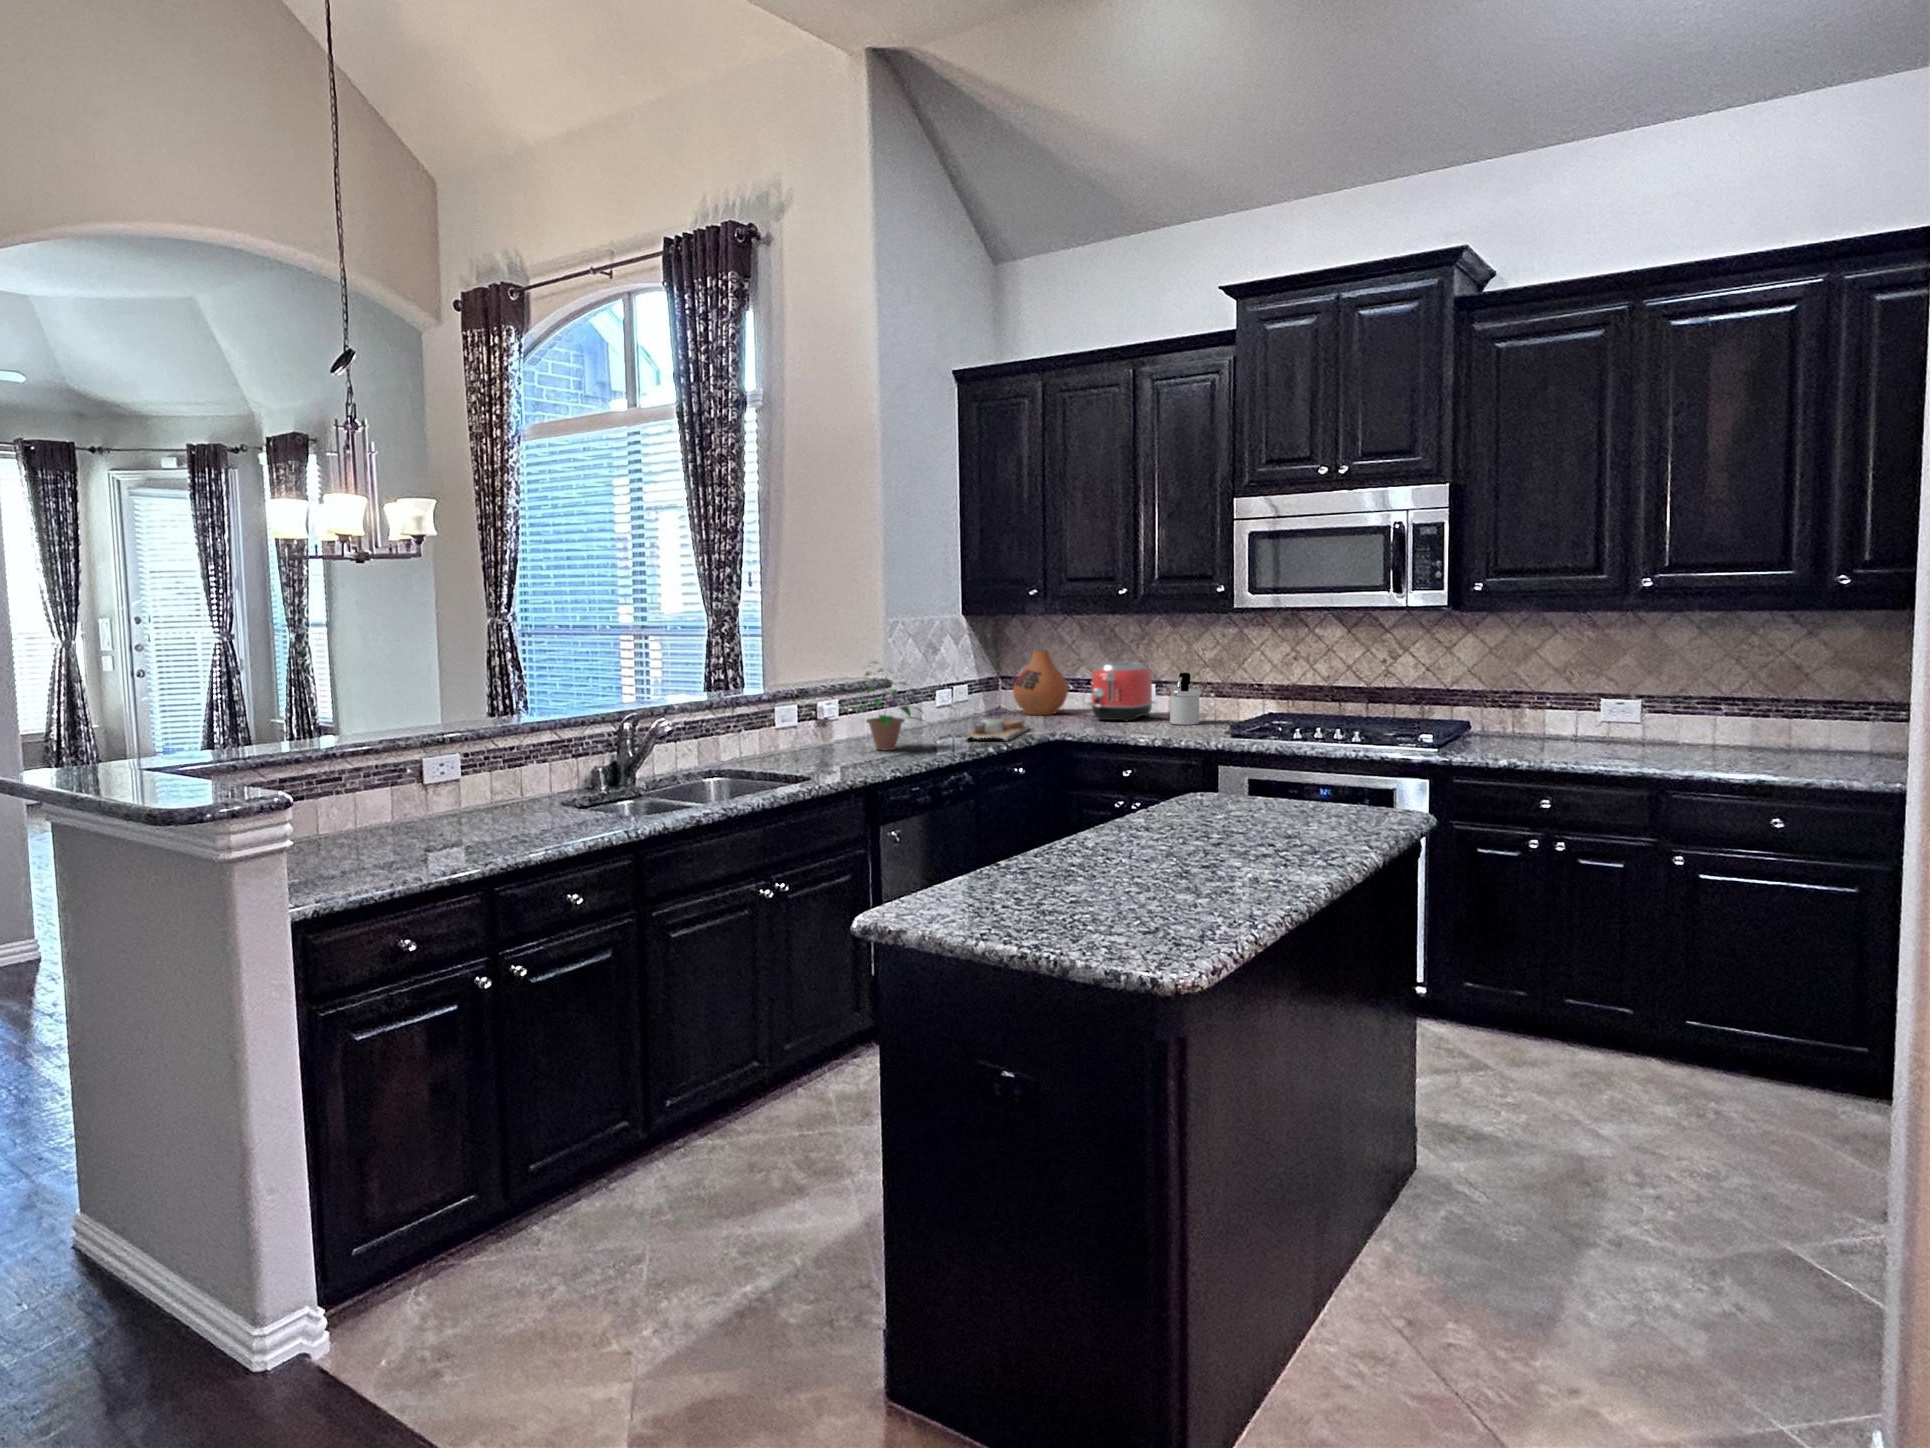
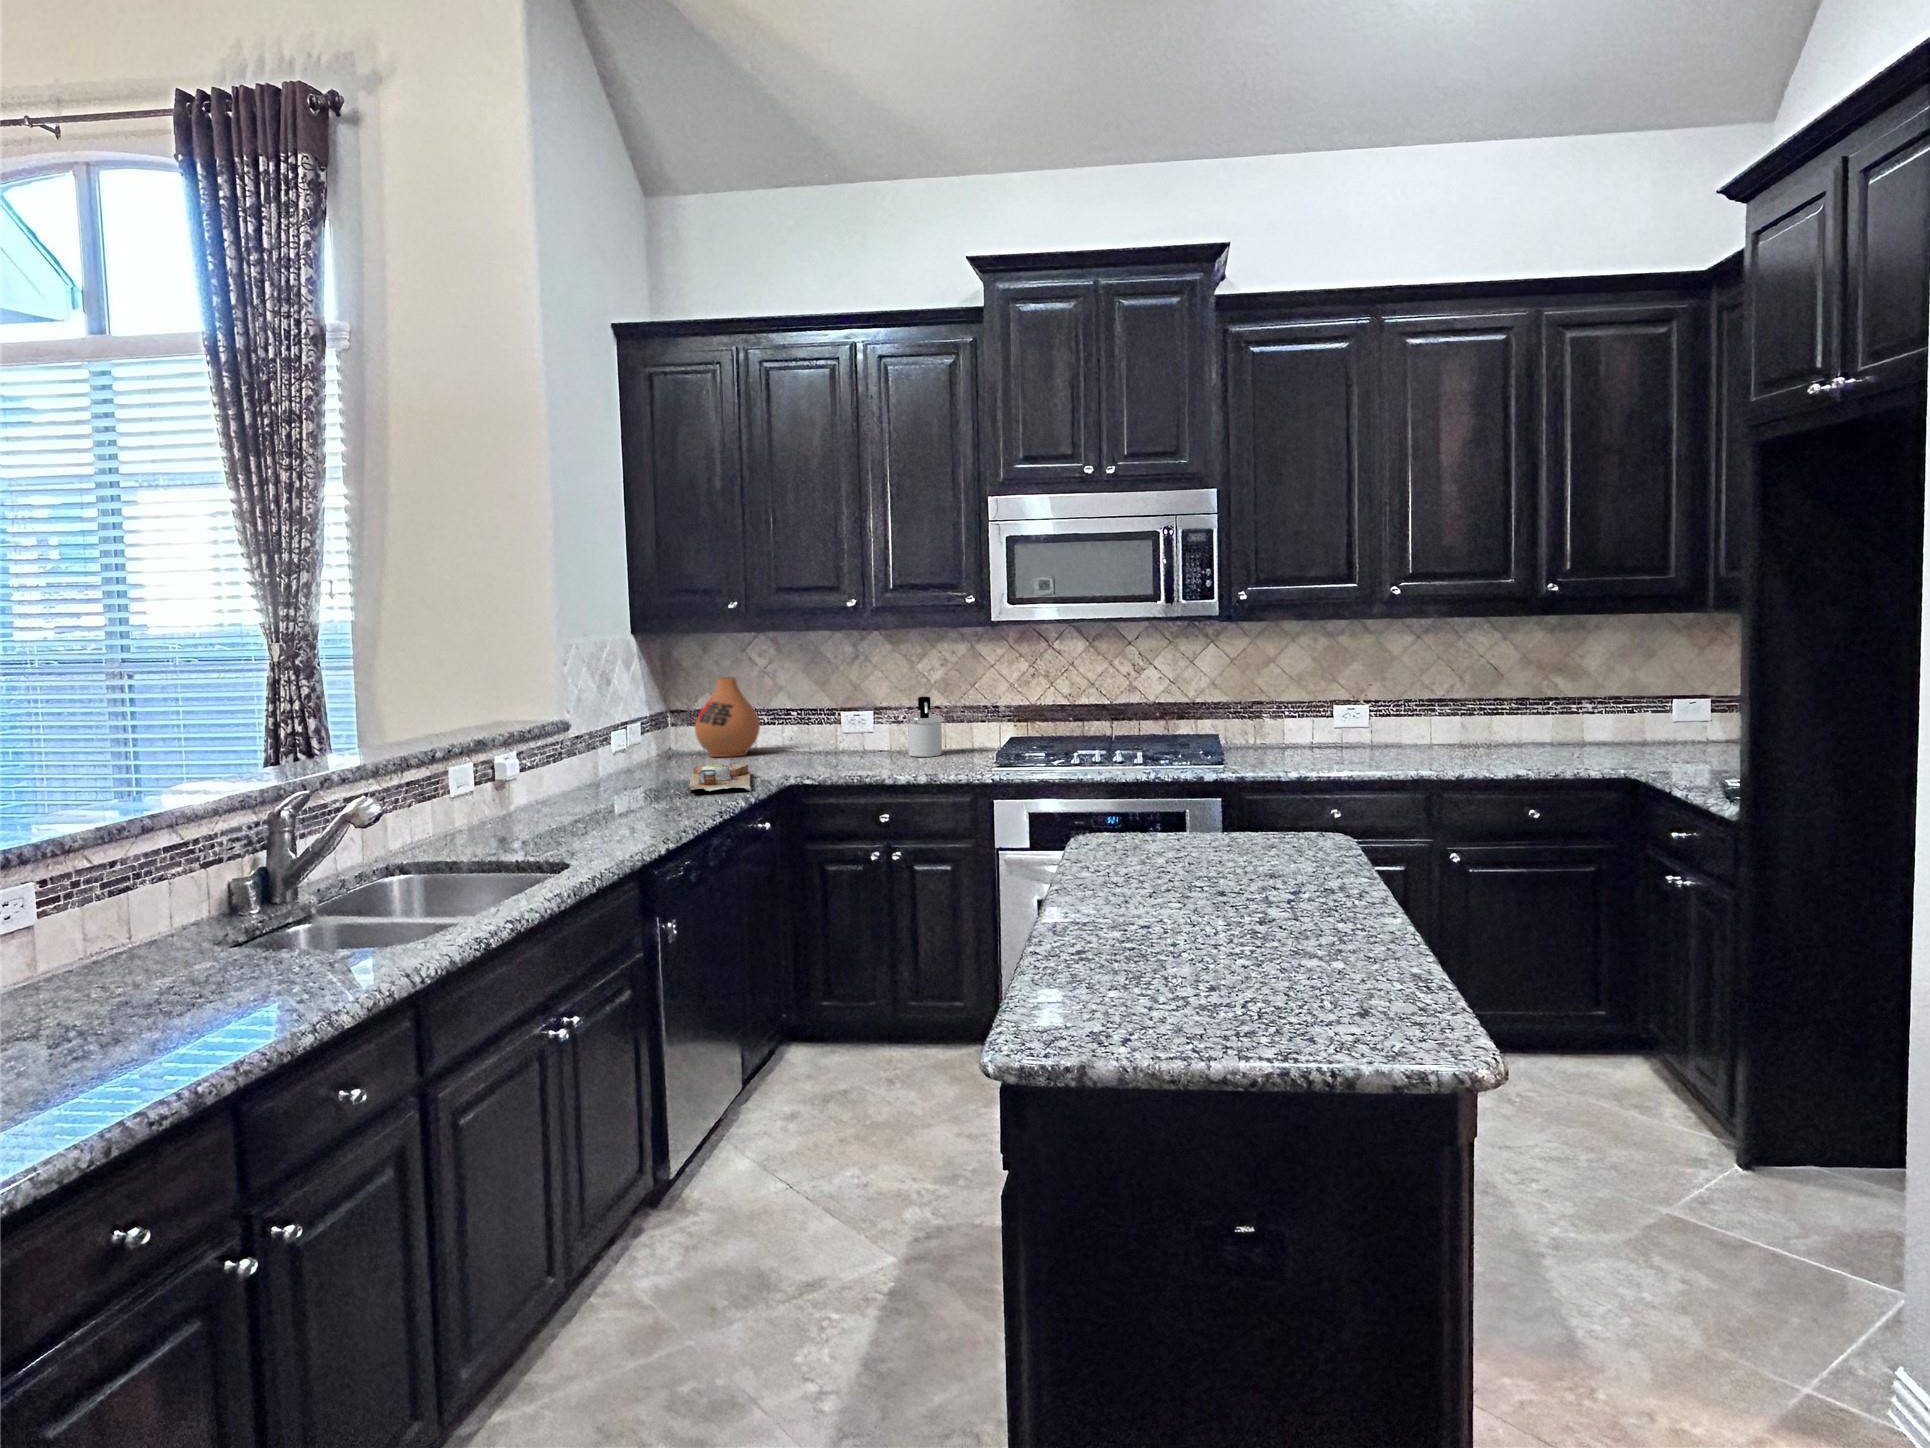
potted plant: present [850,661,924,750] -> none [536,698,668,816]
toaster: present [1091,662,1152,722] -> none [806,687,874,758]

